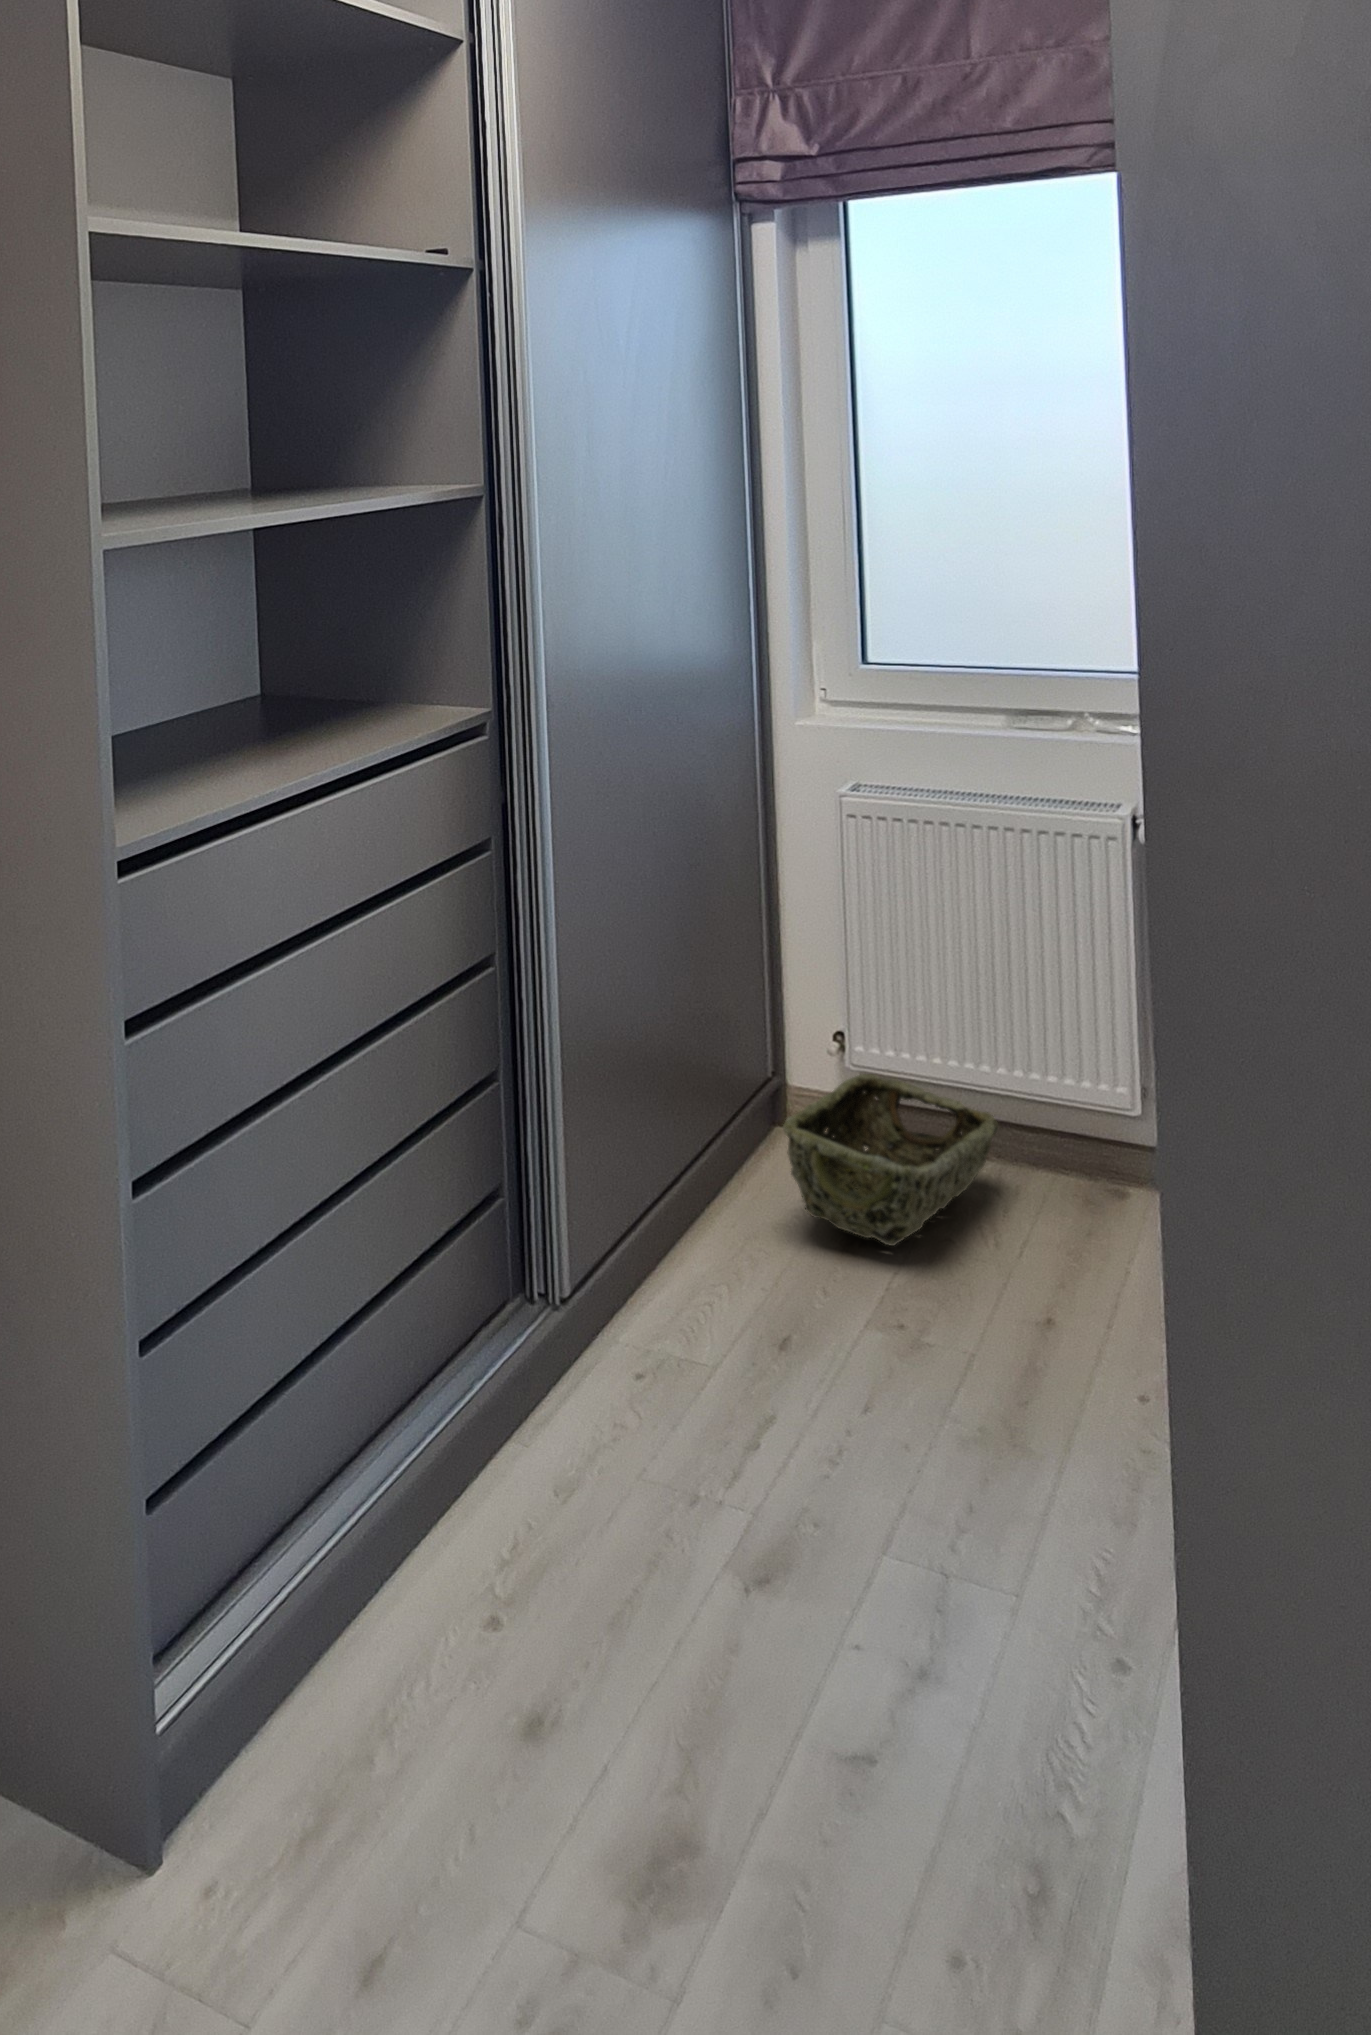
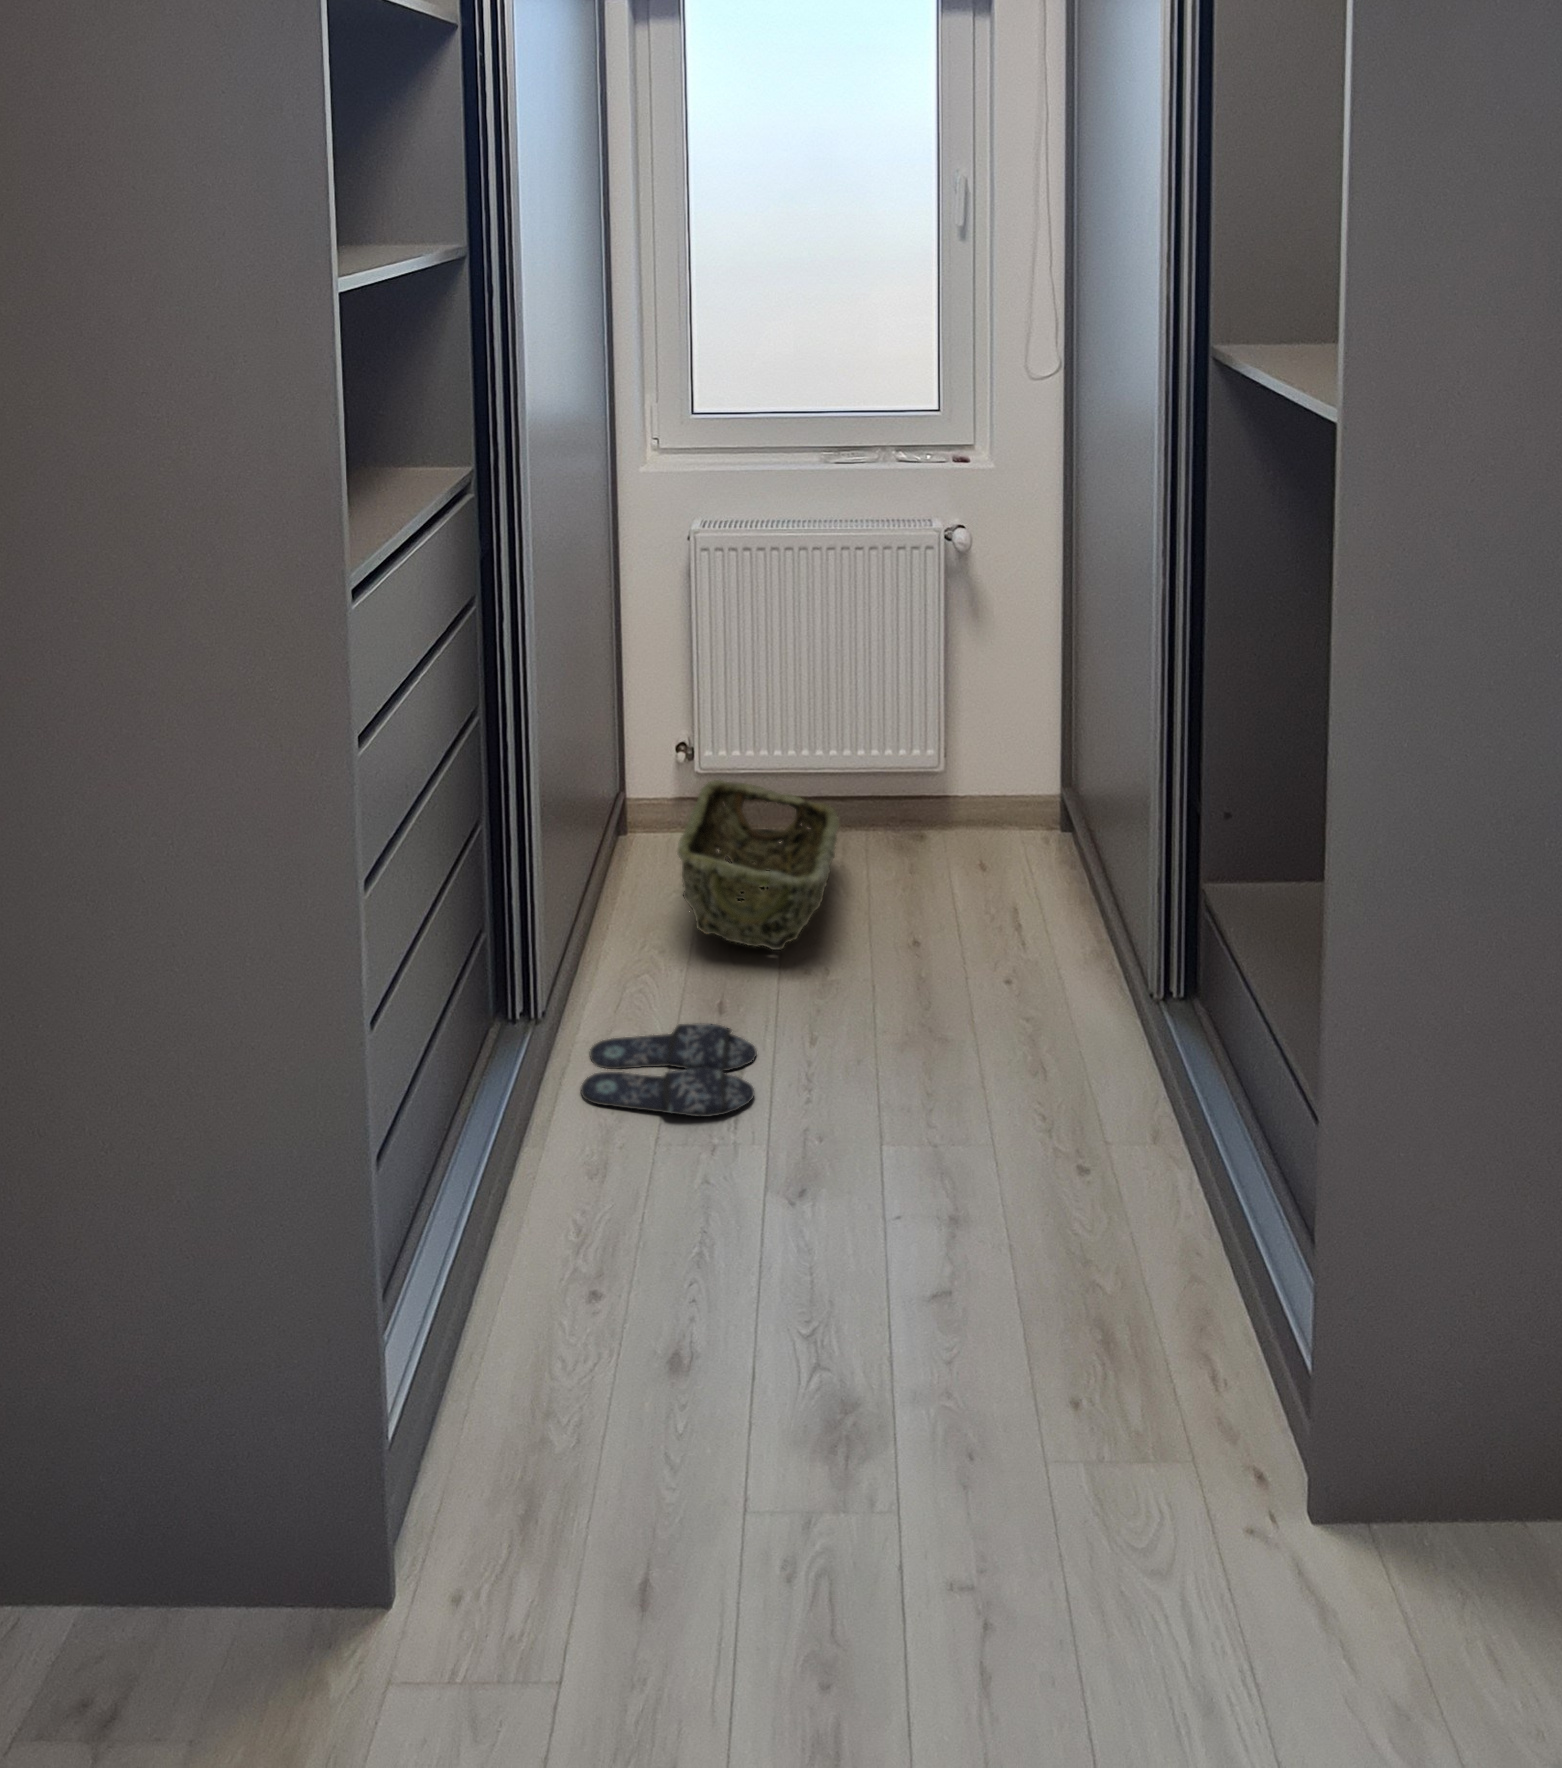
slippers: none [633,1290,824,1367] -> present [581,1024,756,1117]

